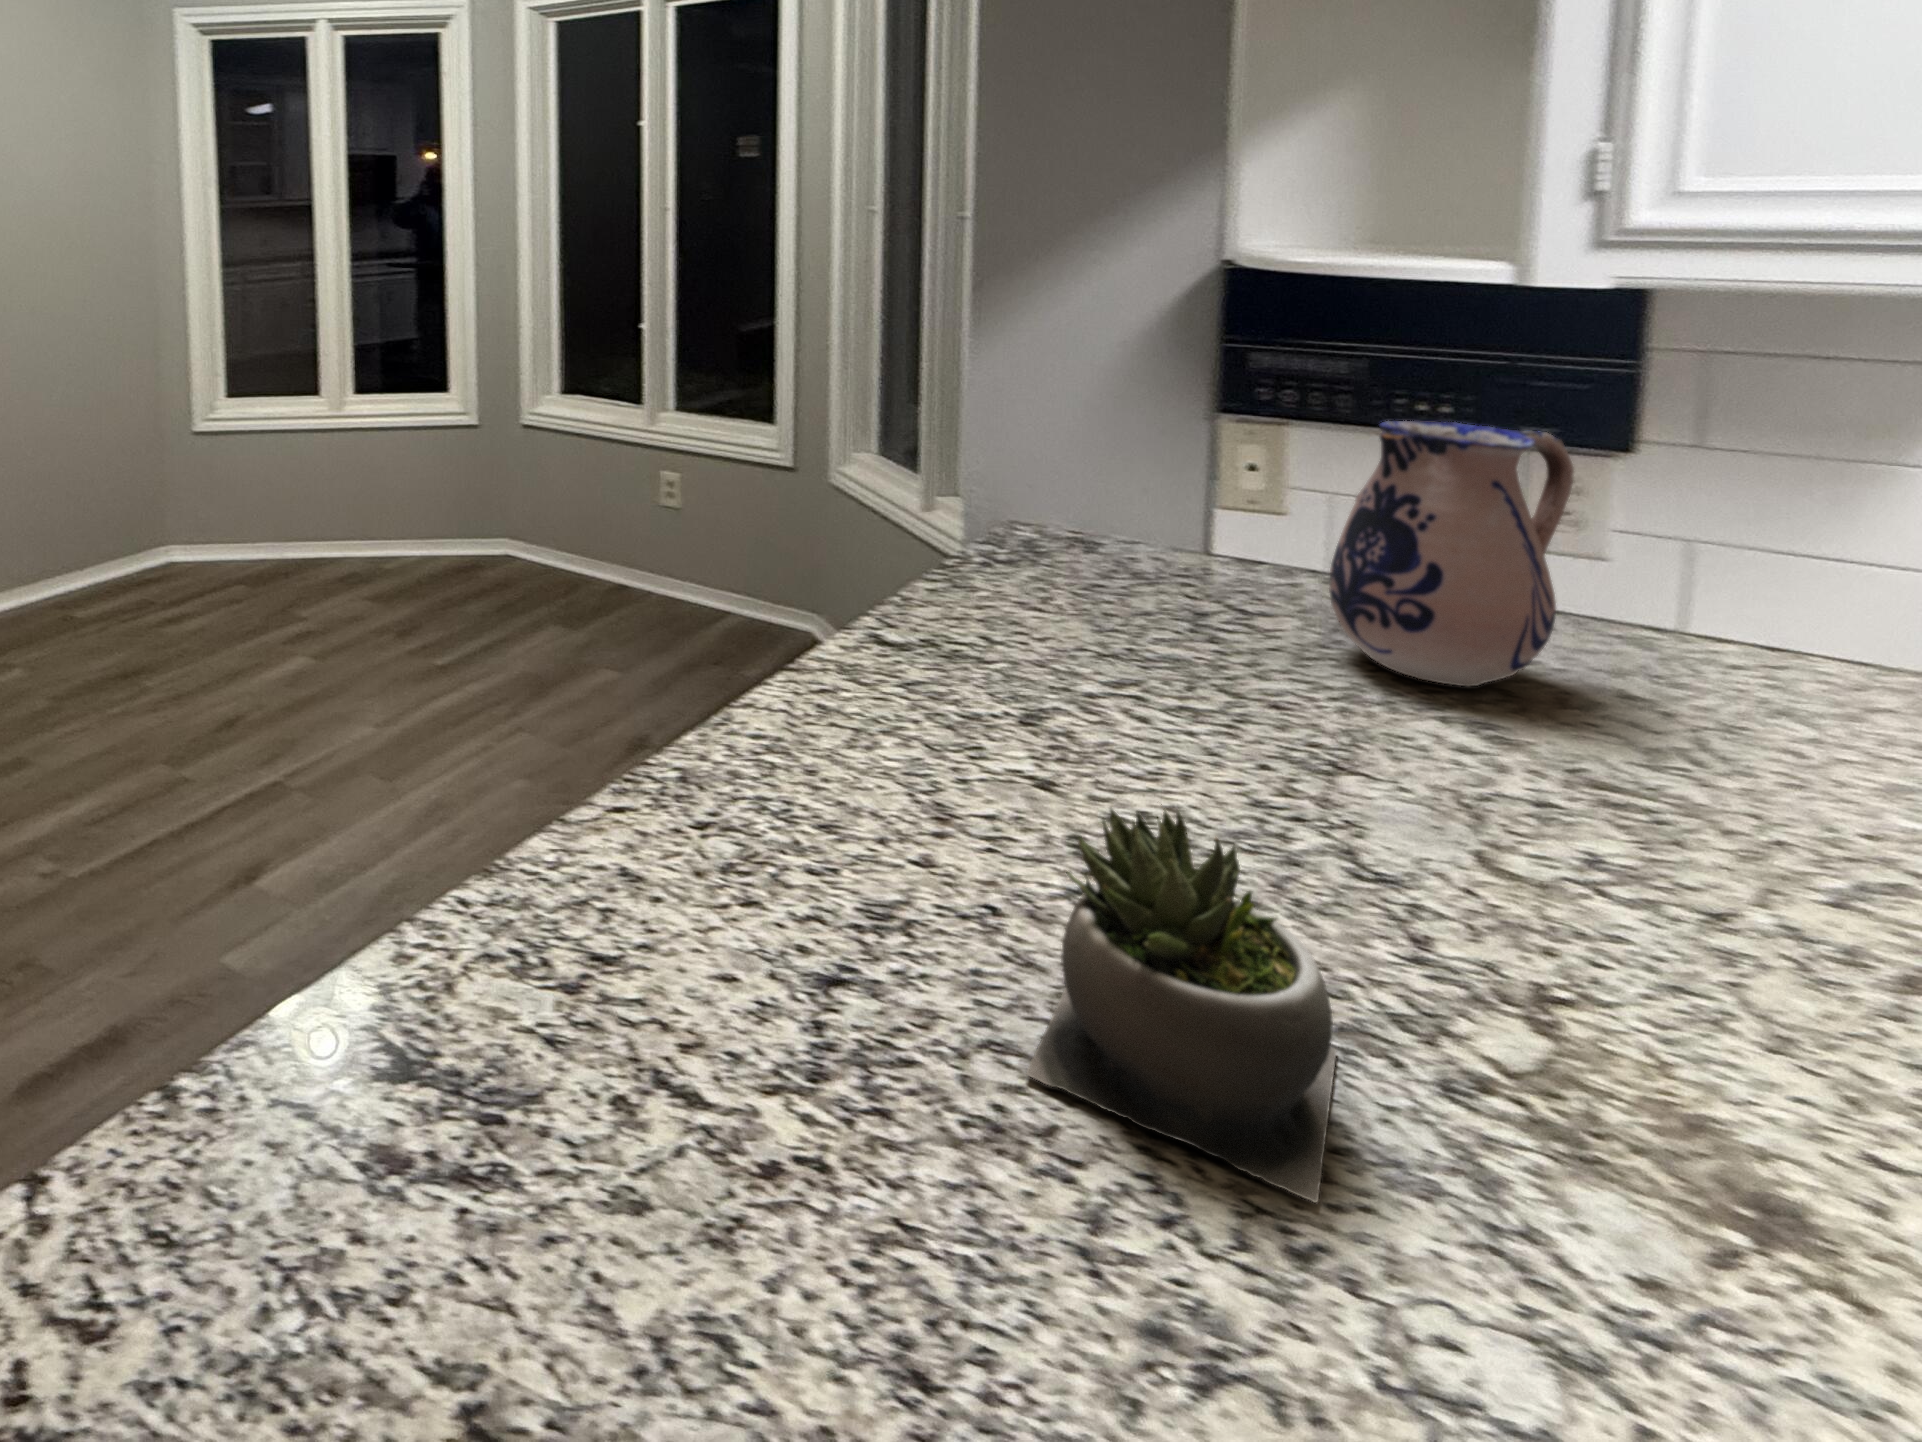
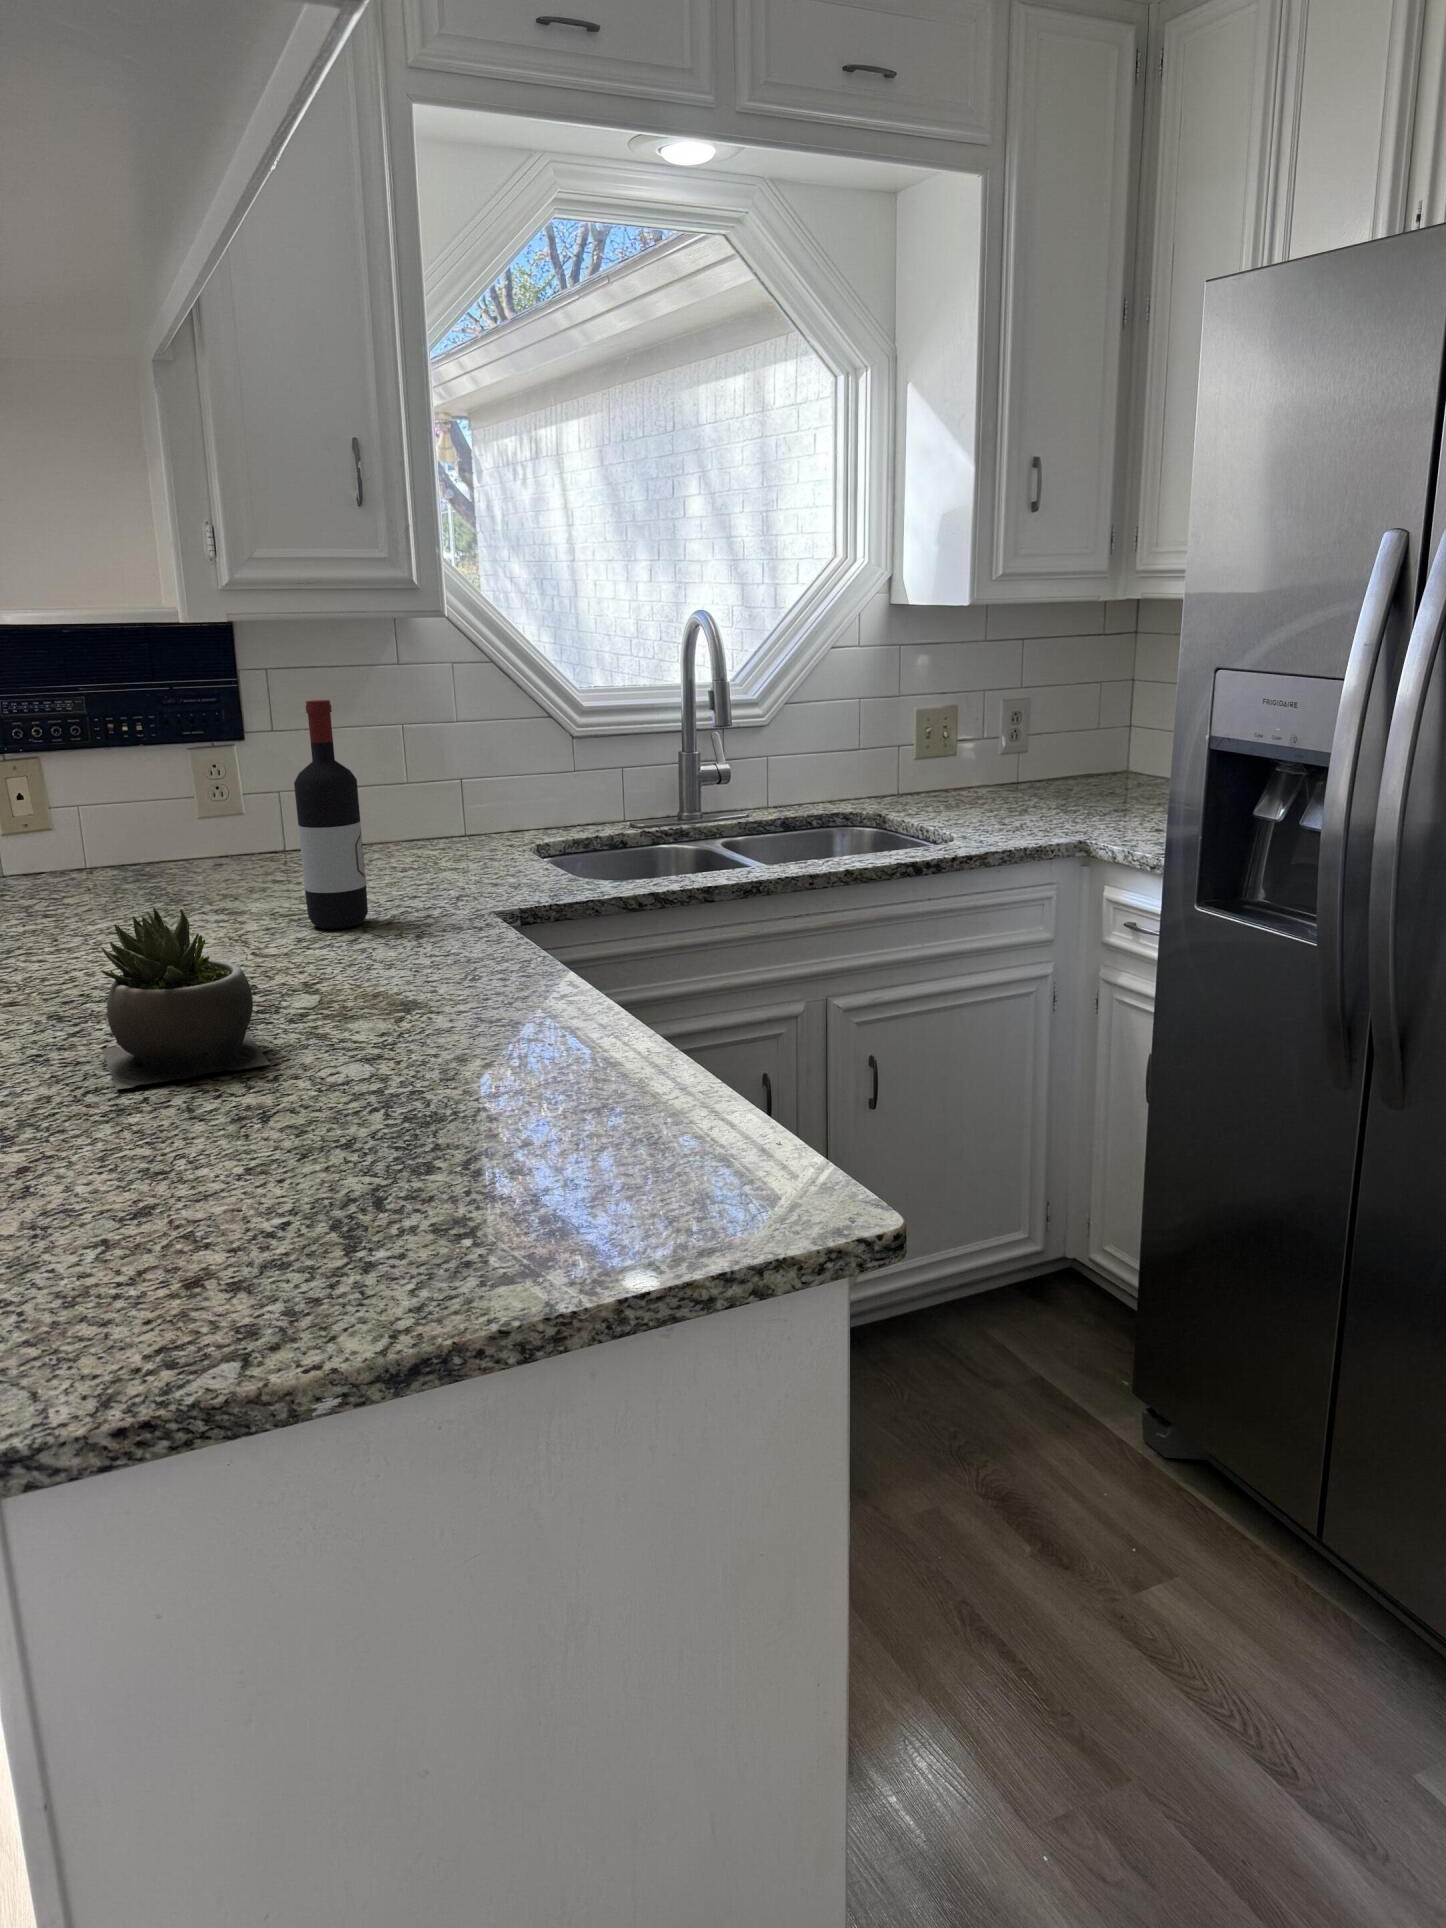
ceramic pitcher: present [1329,421,1574,686] -> none [111,723,239,901]
wine bottle: none [1635,459,1816,879] -> present [294,700,368,929]

